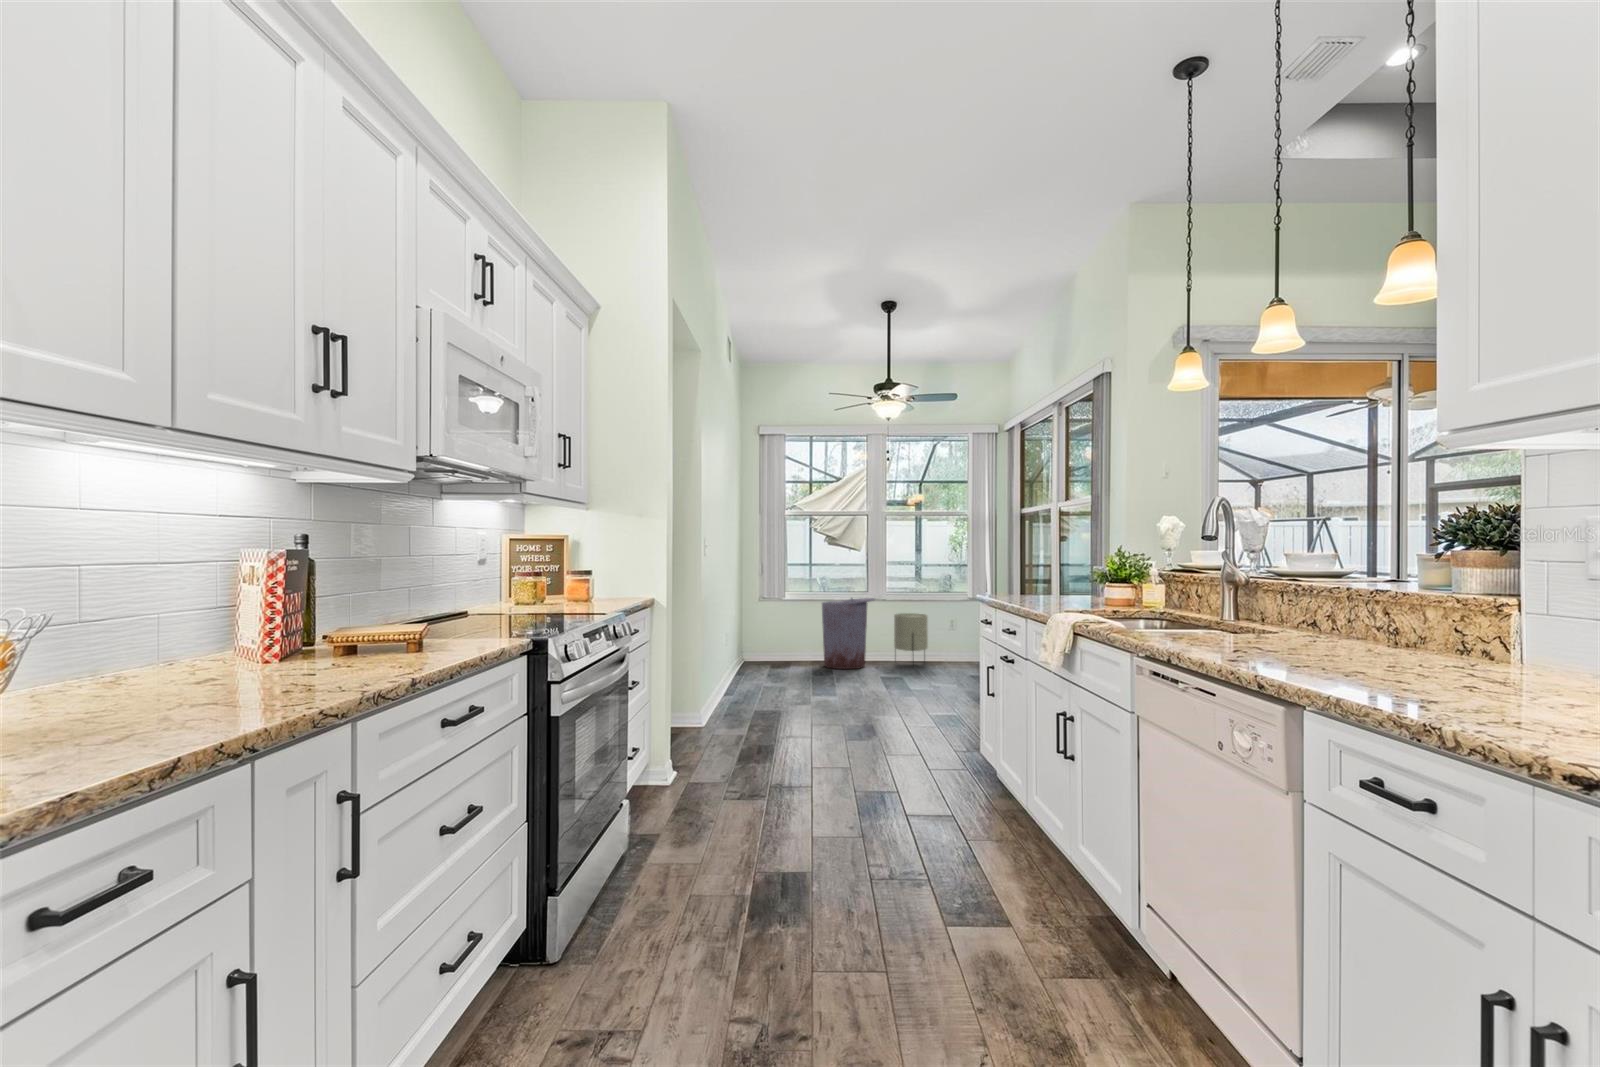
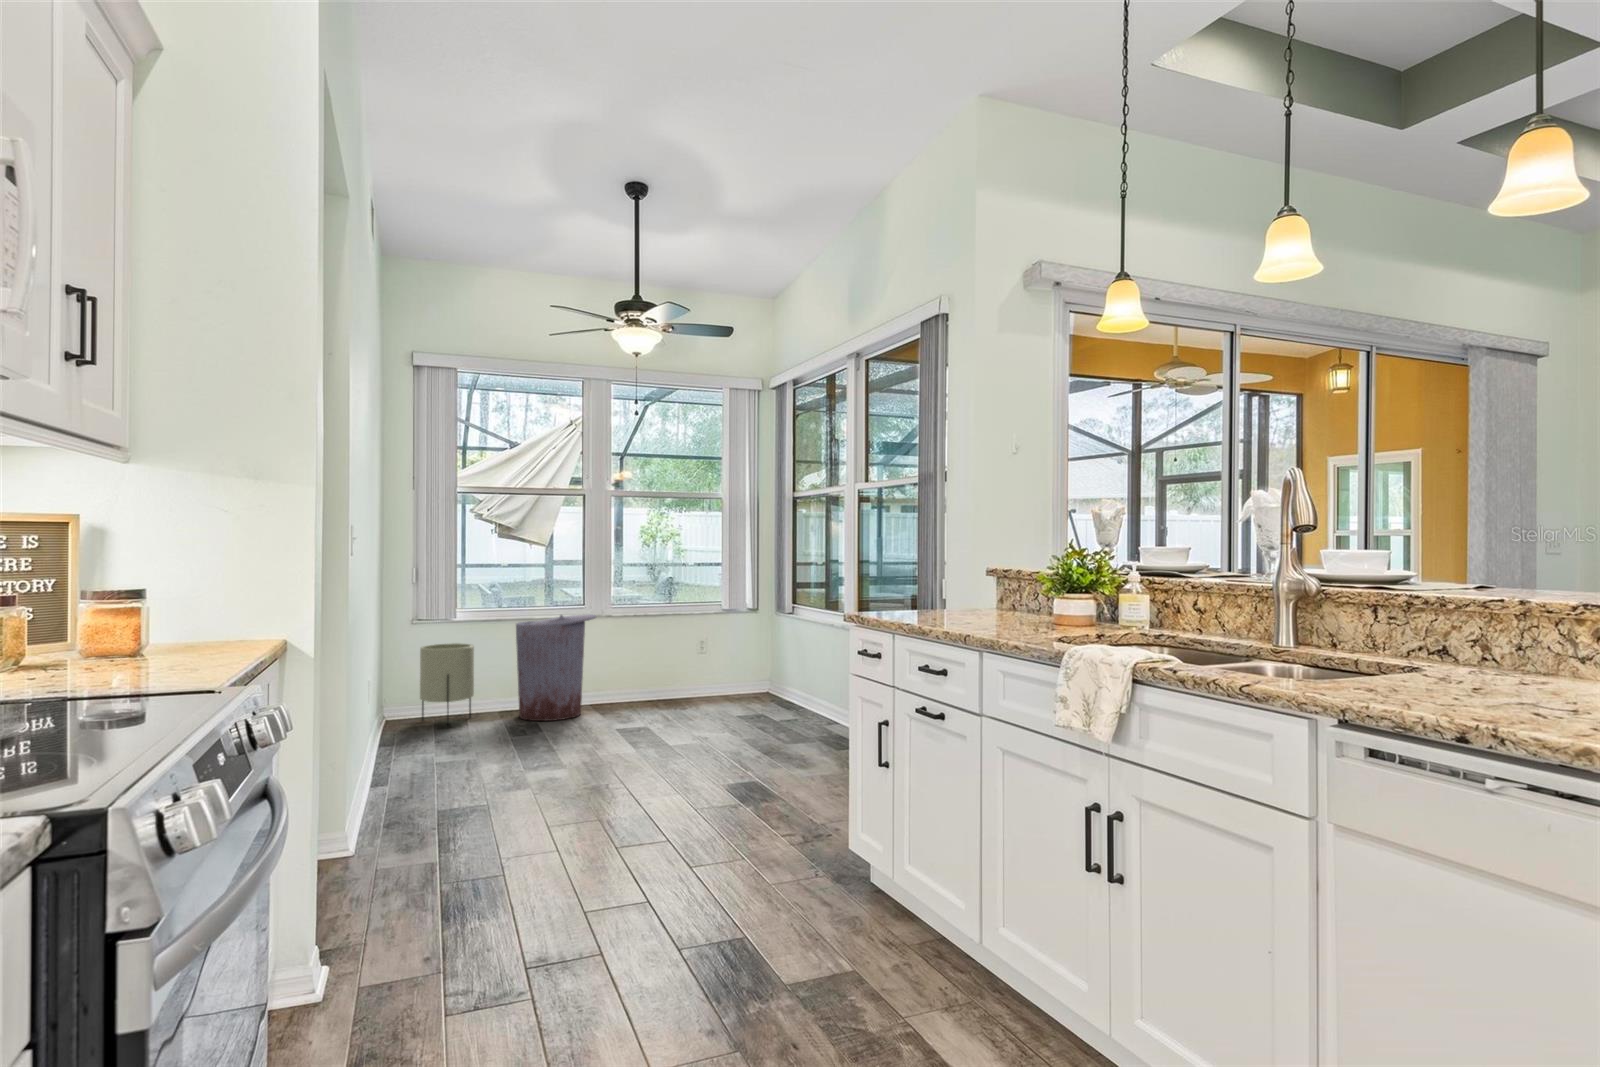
planter: present [894,613,928,666] -> present [420,643,474,721]

